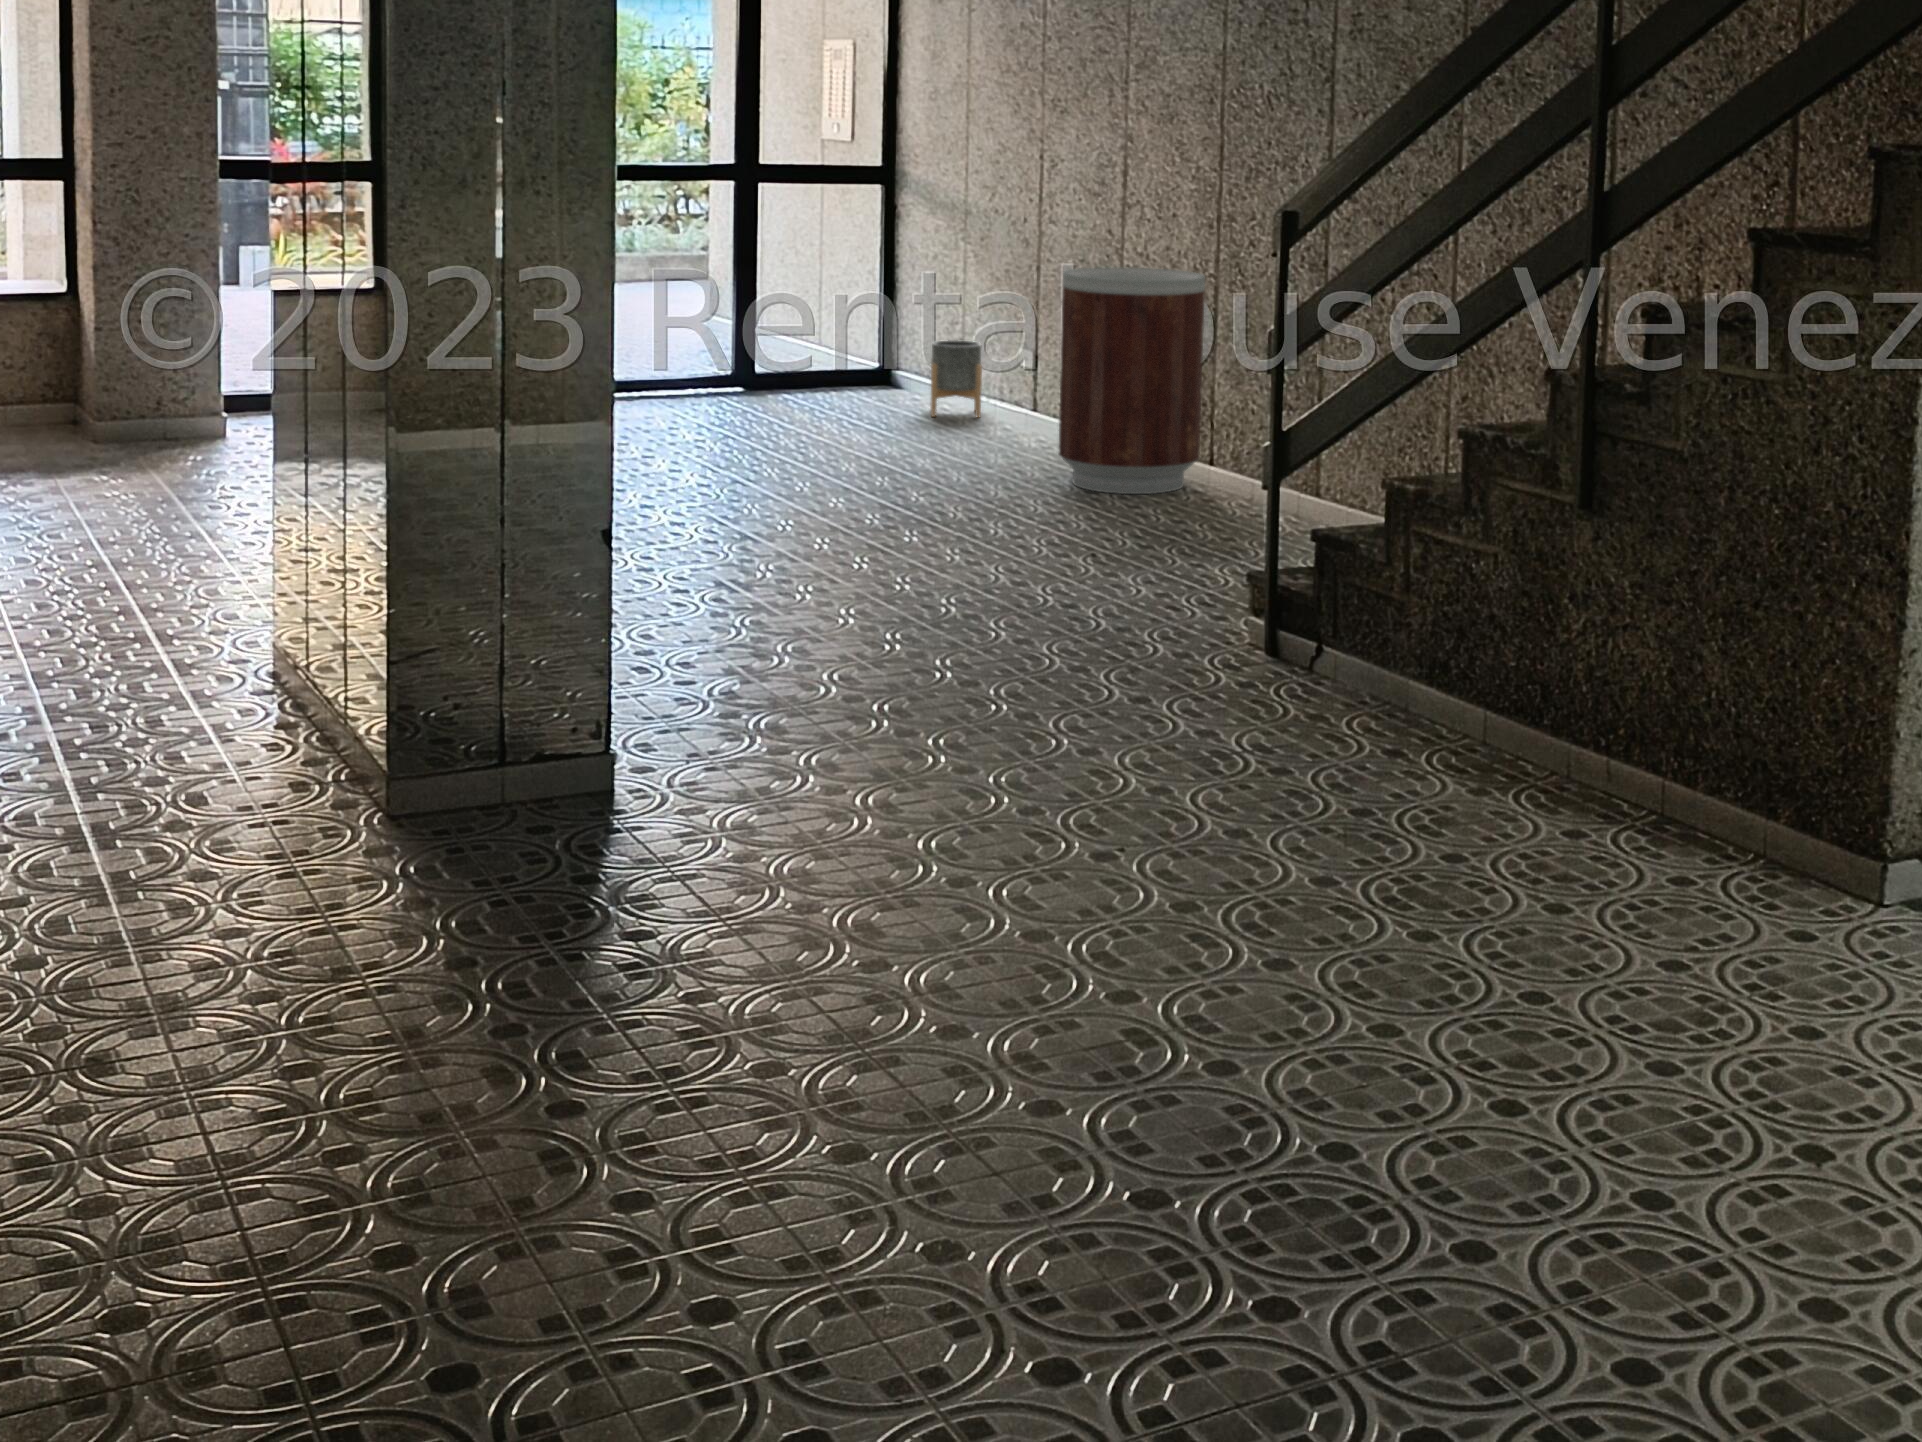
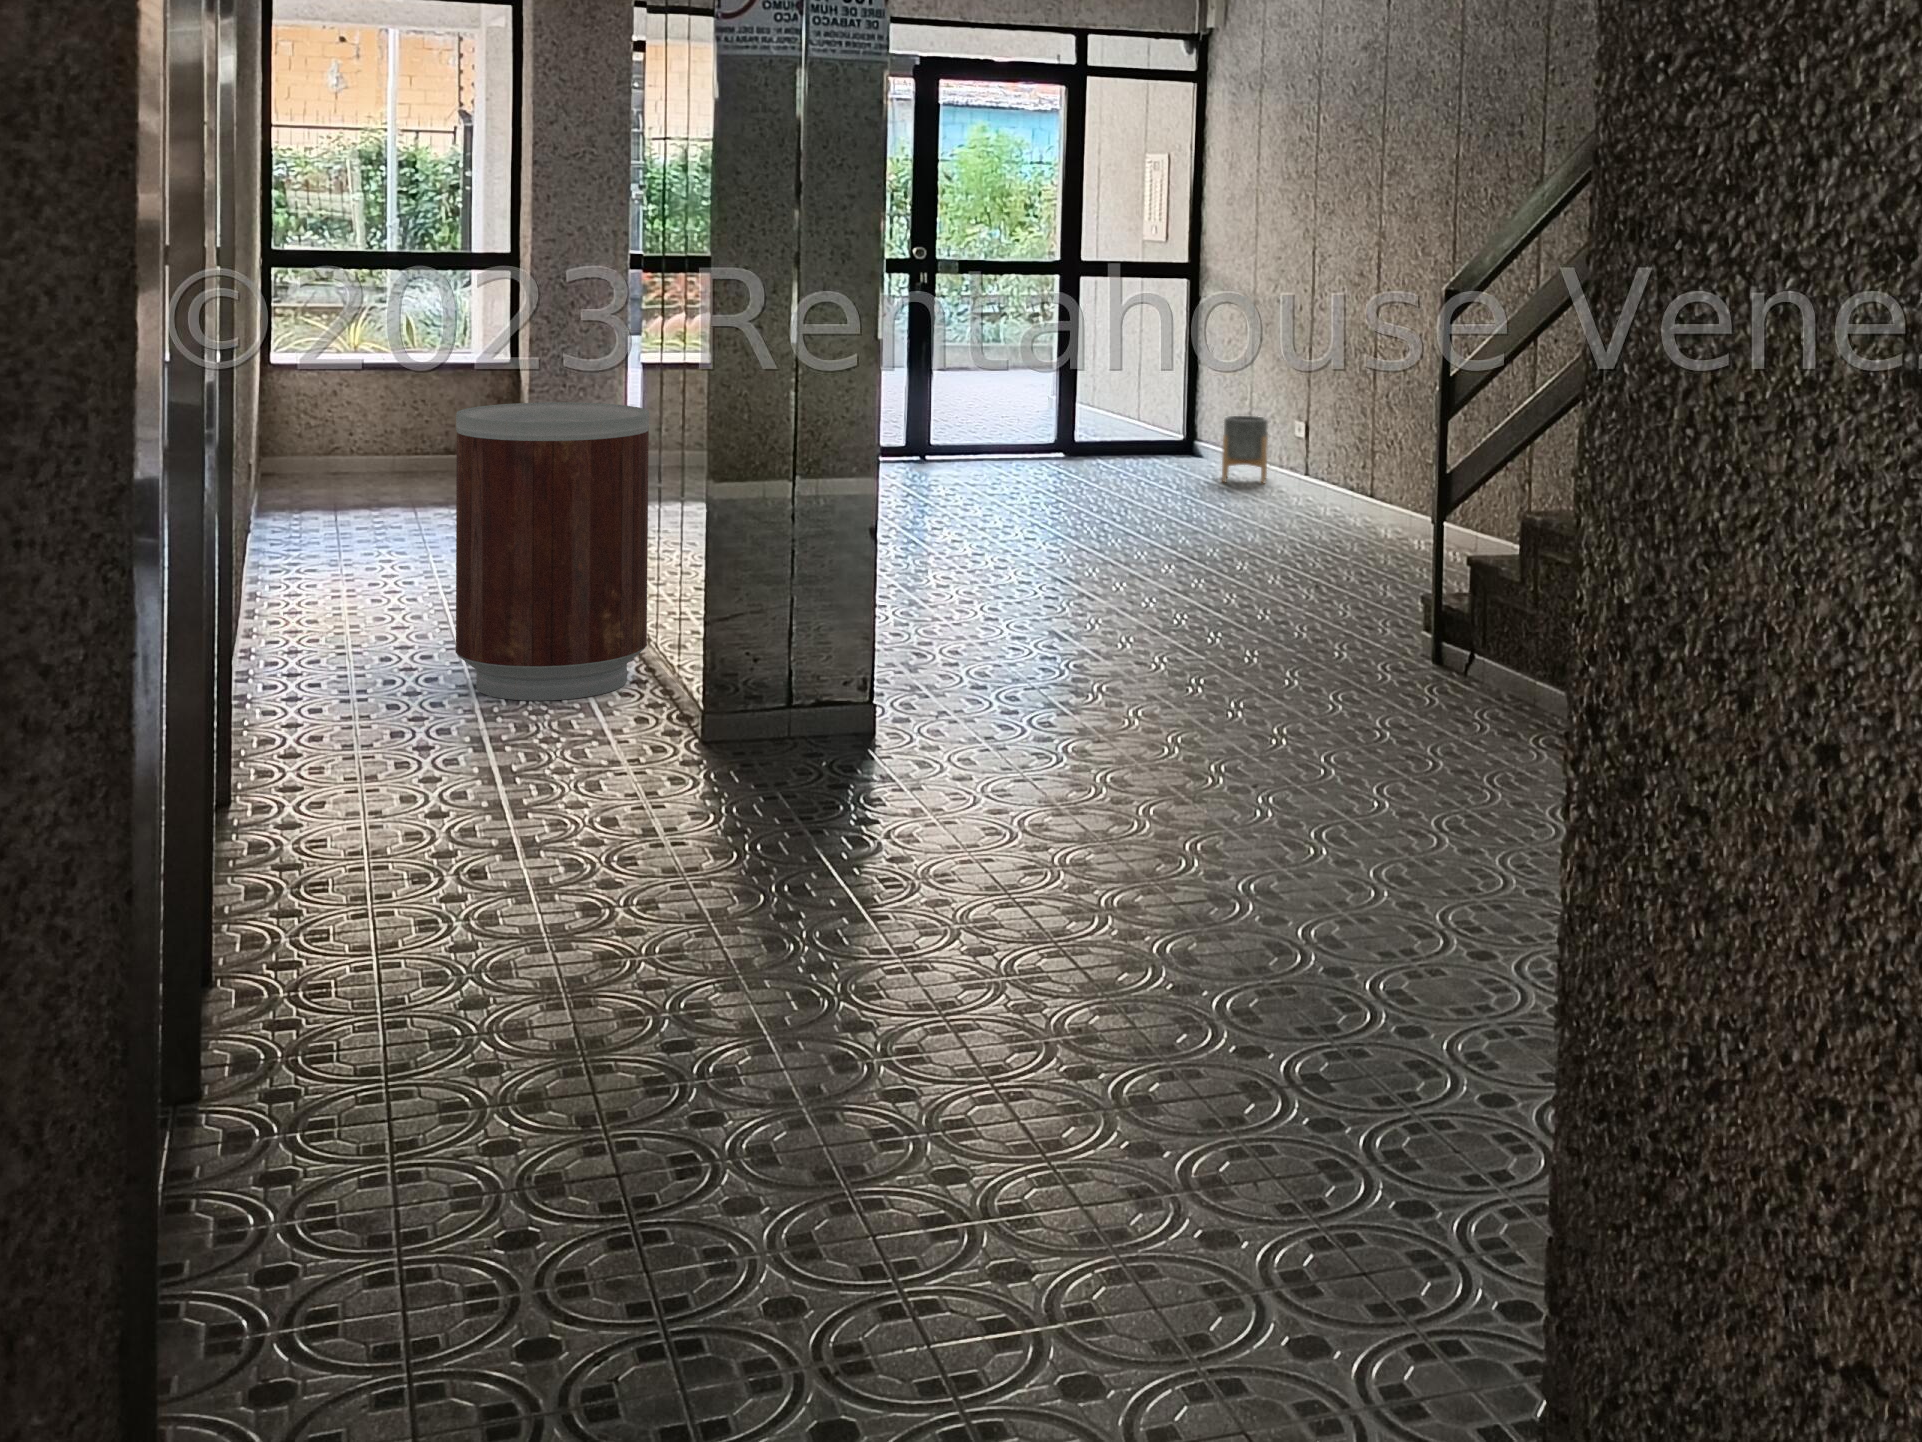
trash can: present [1059,267,1205,494] -> present [456,402,649,701]

